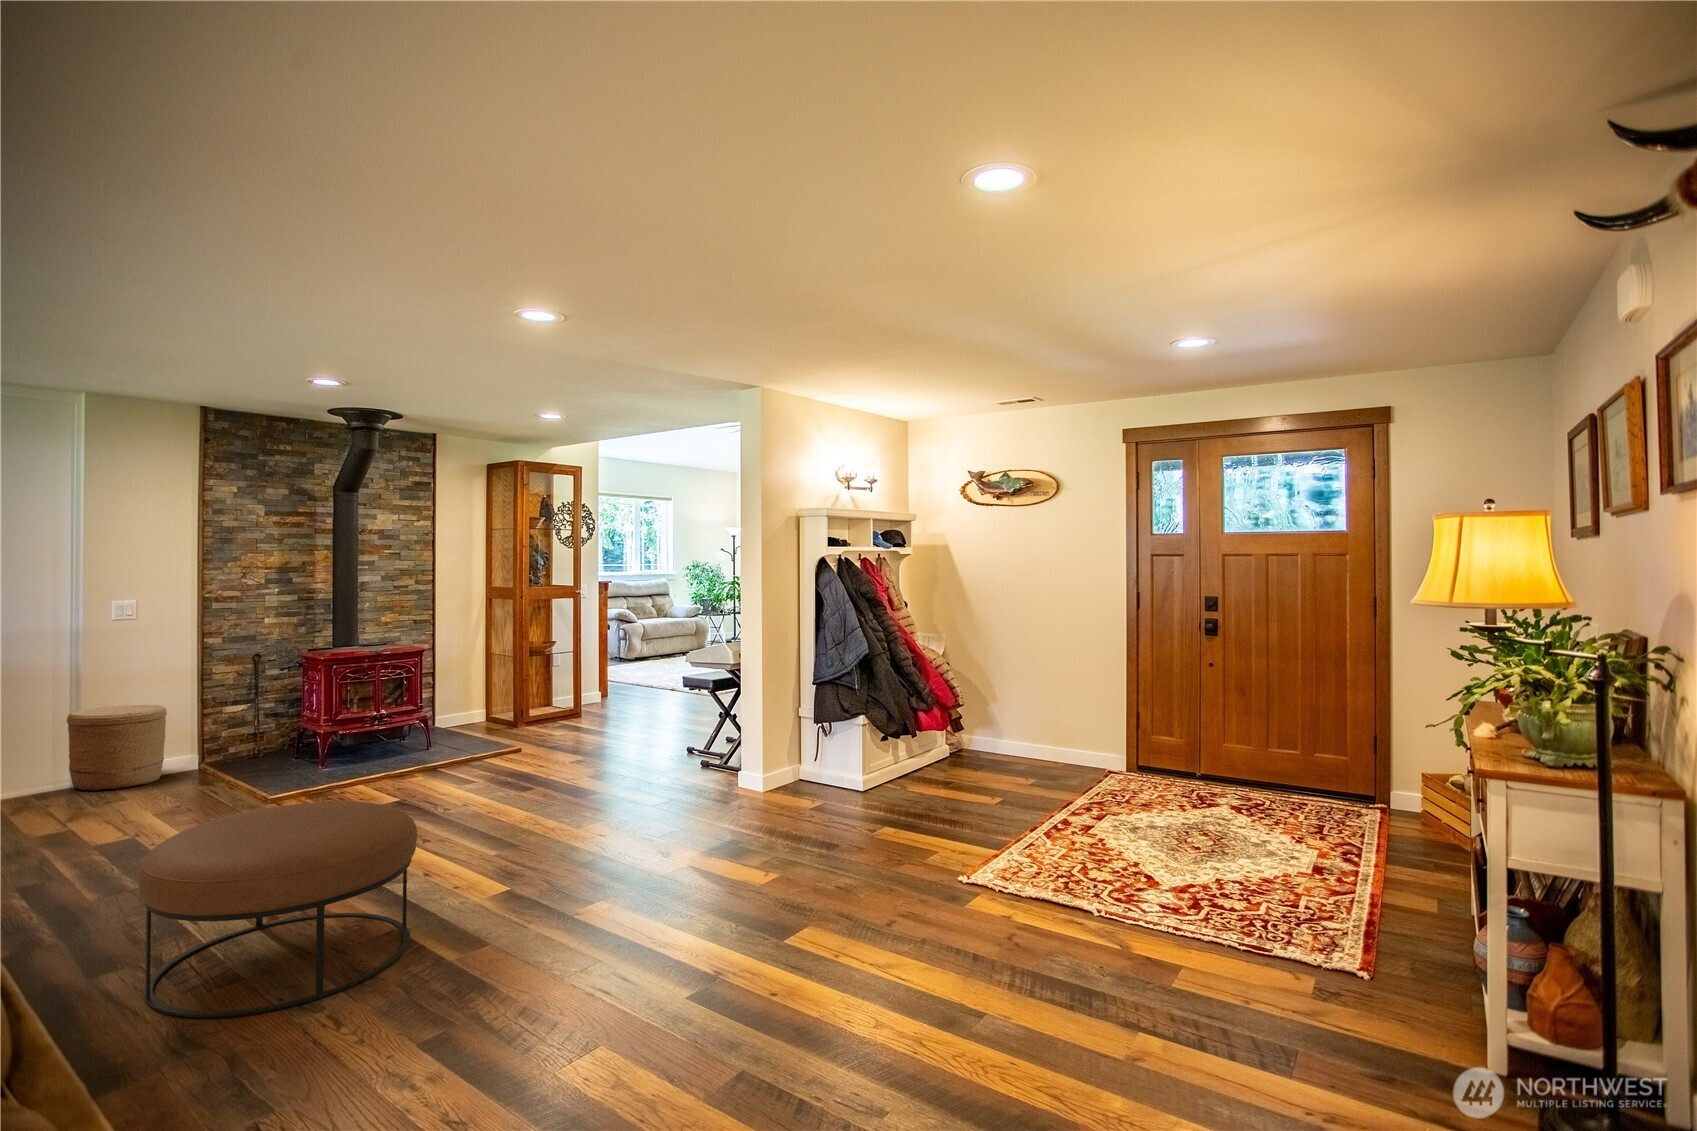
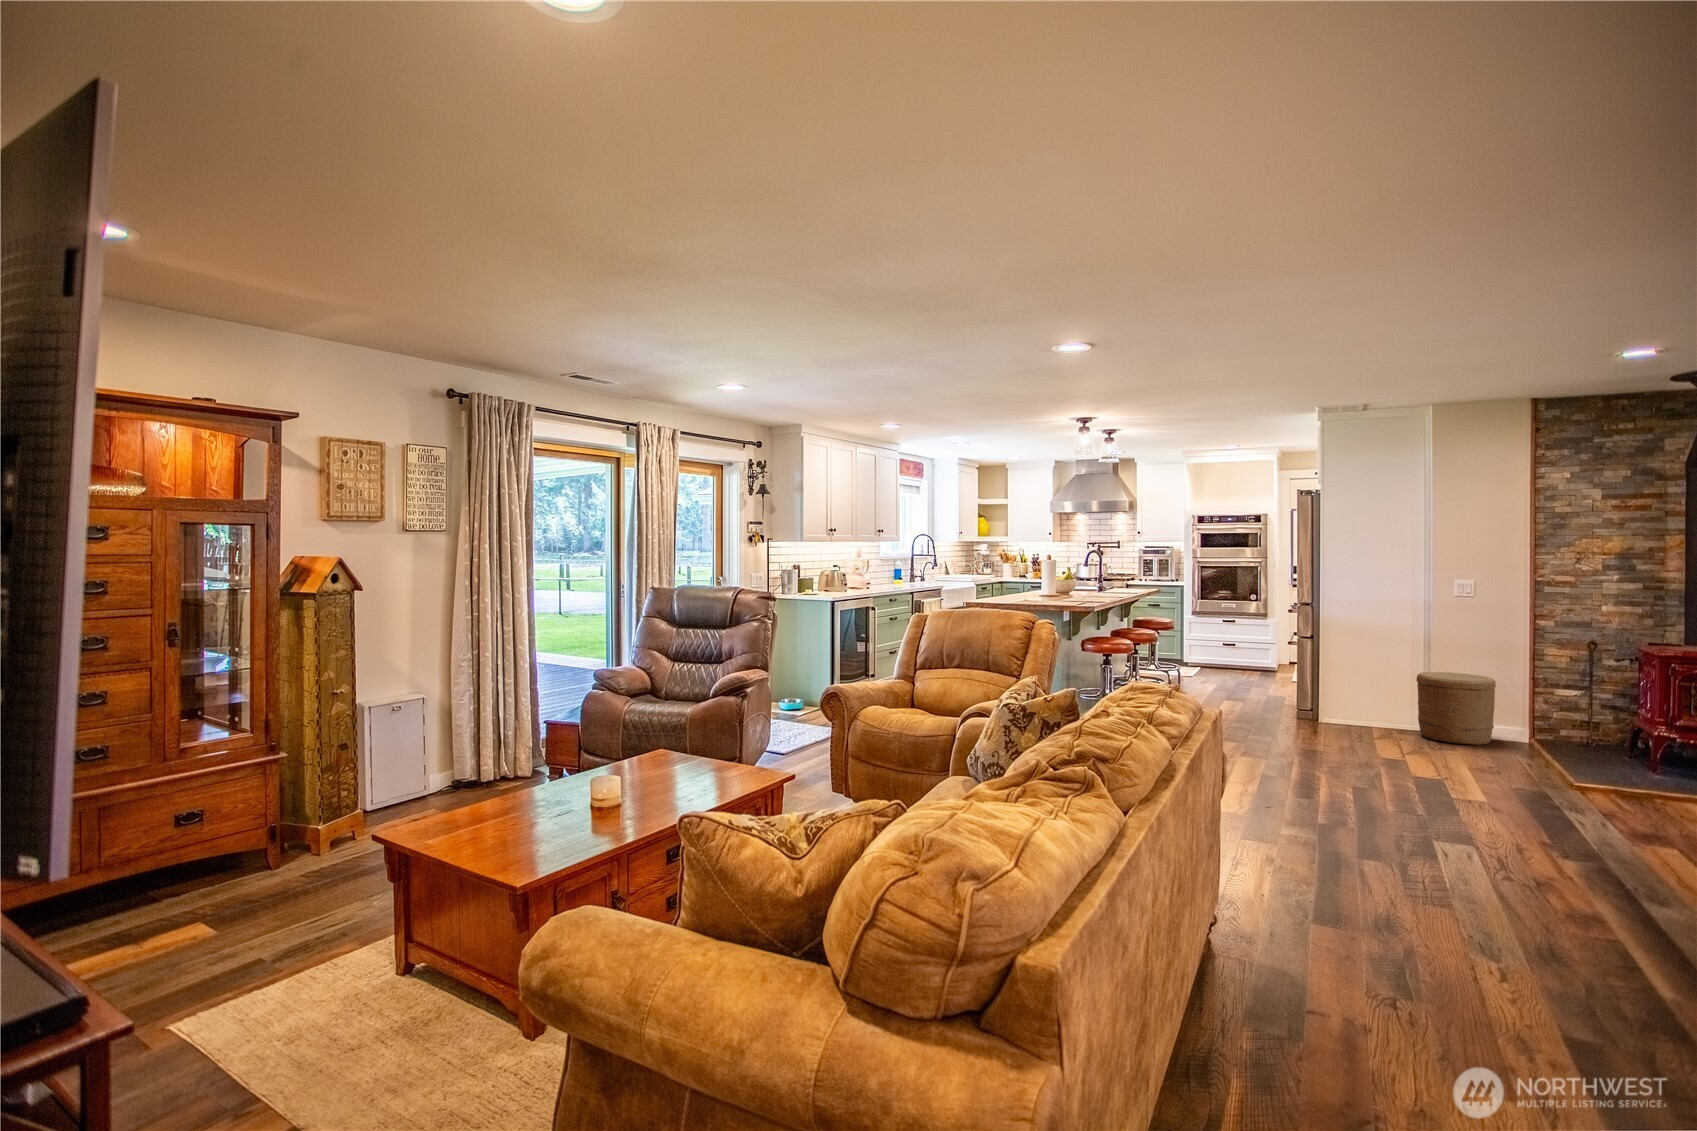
ottoman: present [138,801,417,1018] -> none [1378,773,1640,960]

